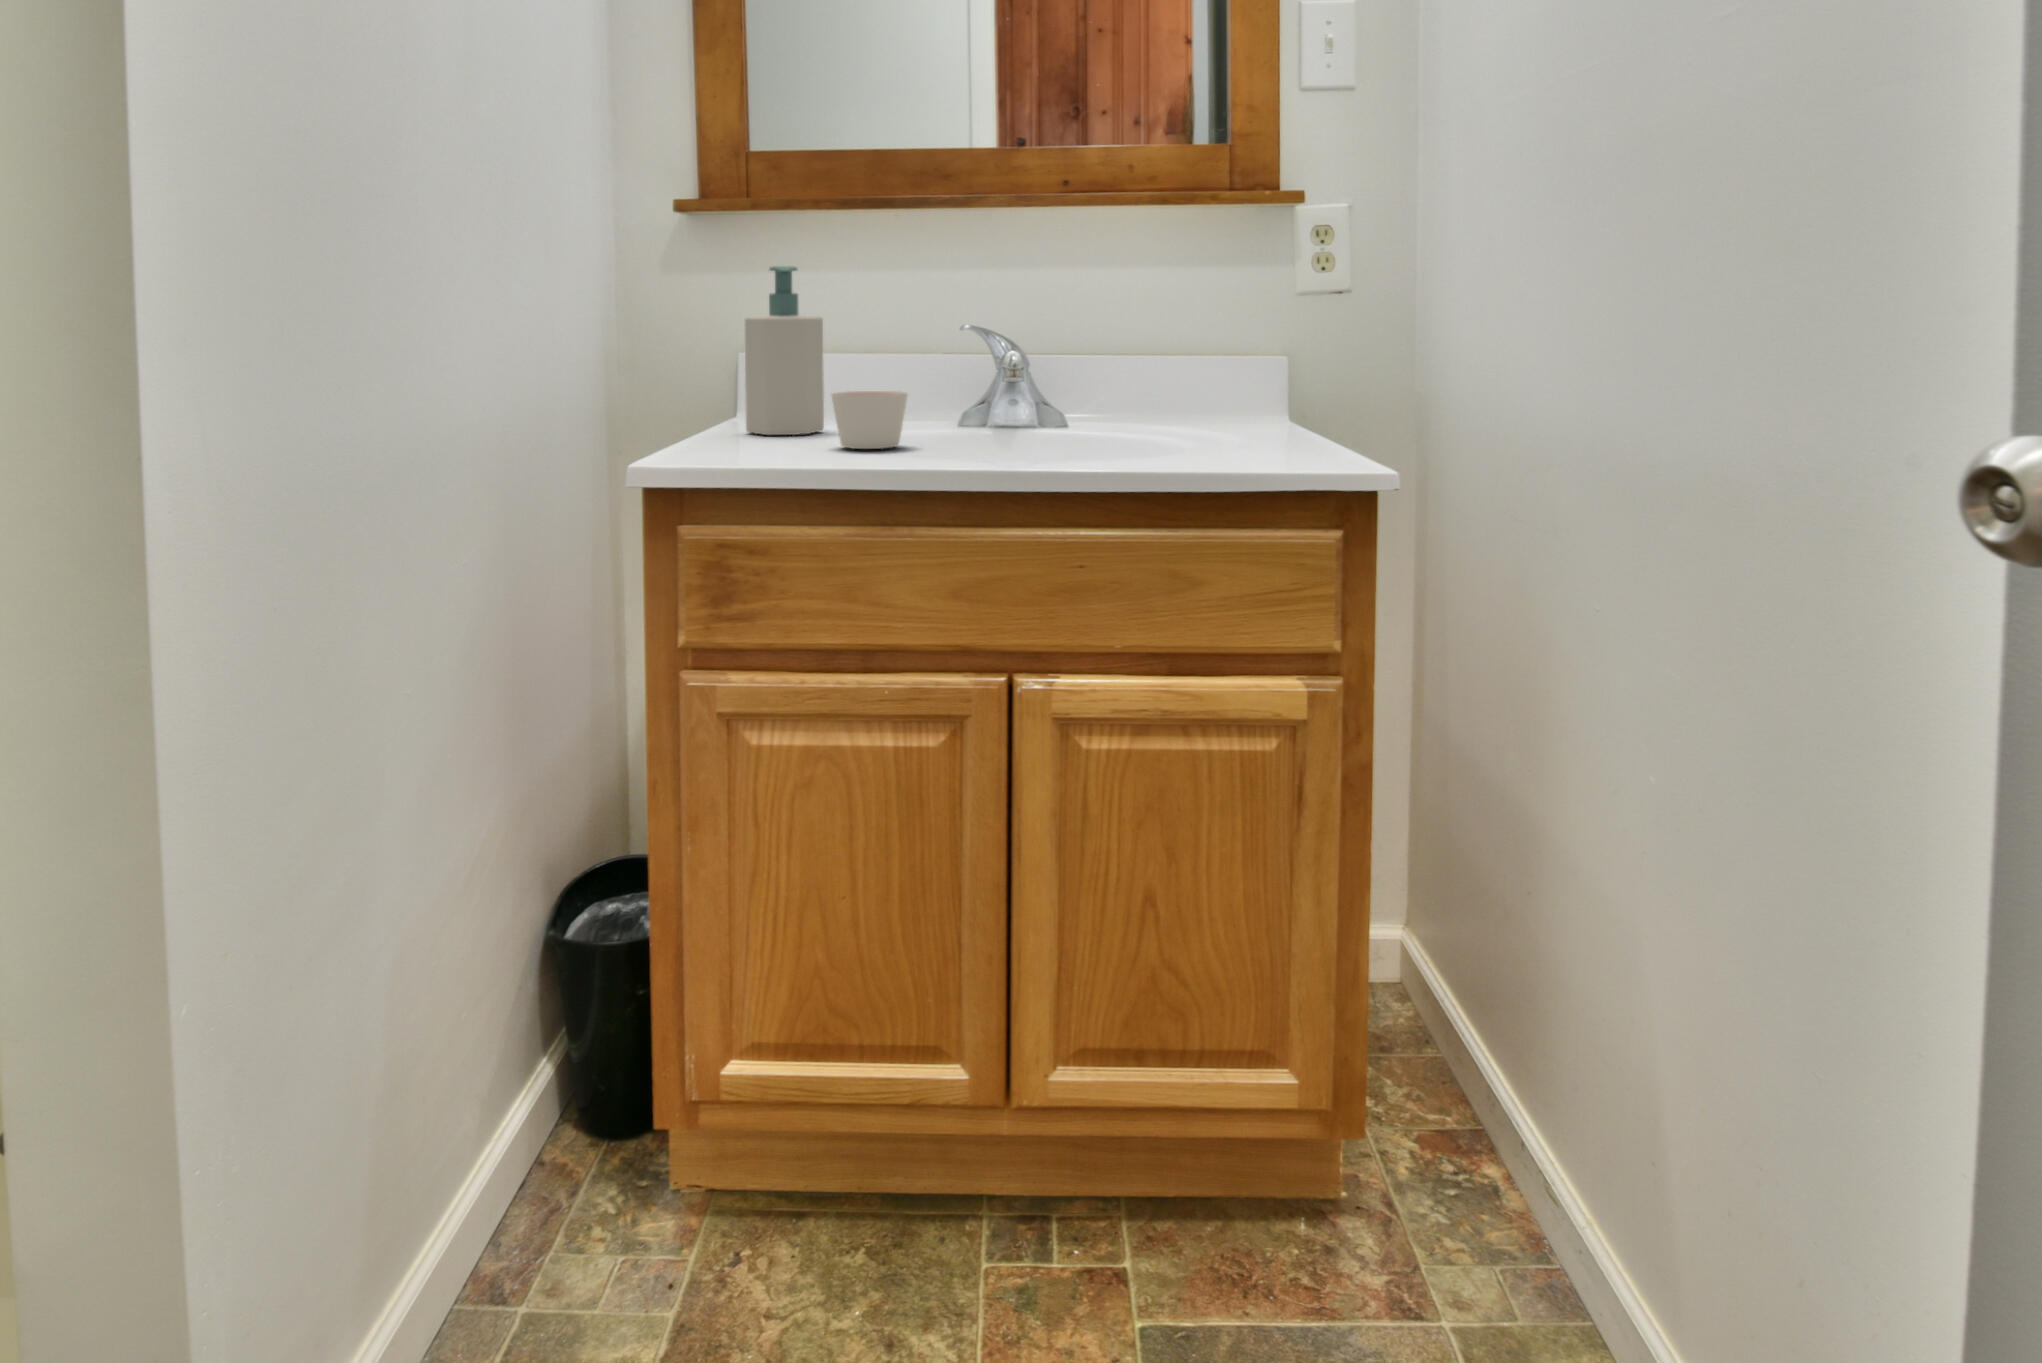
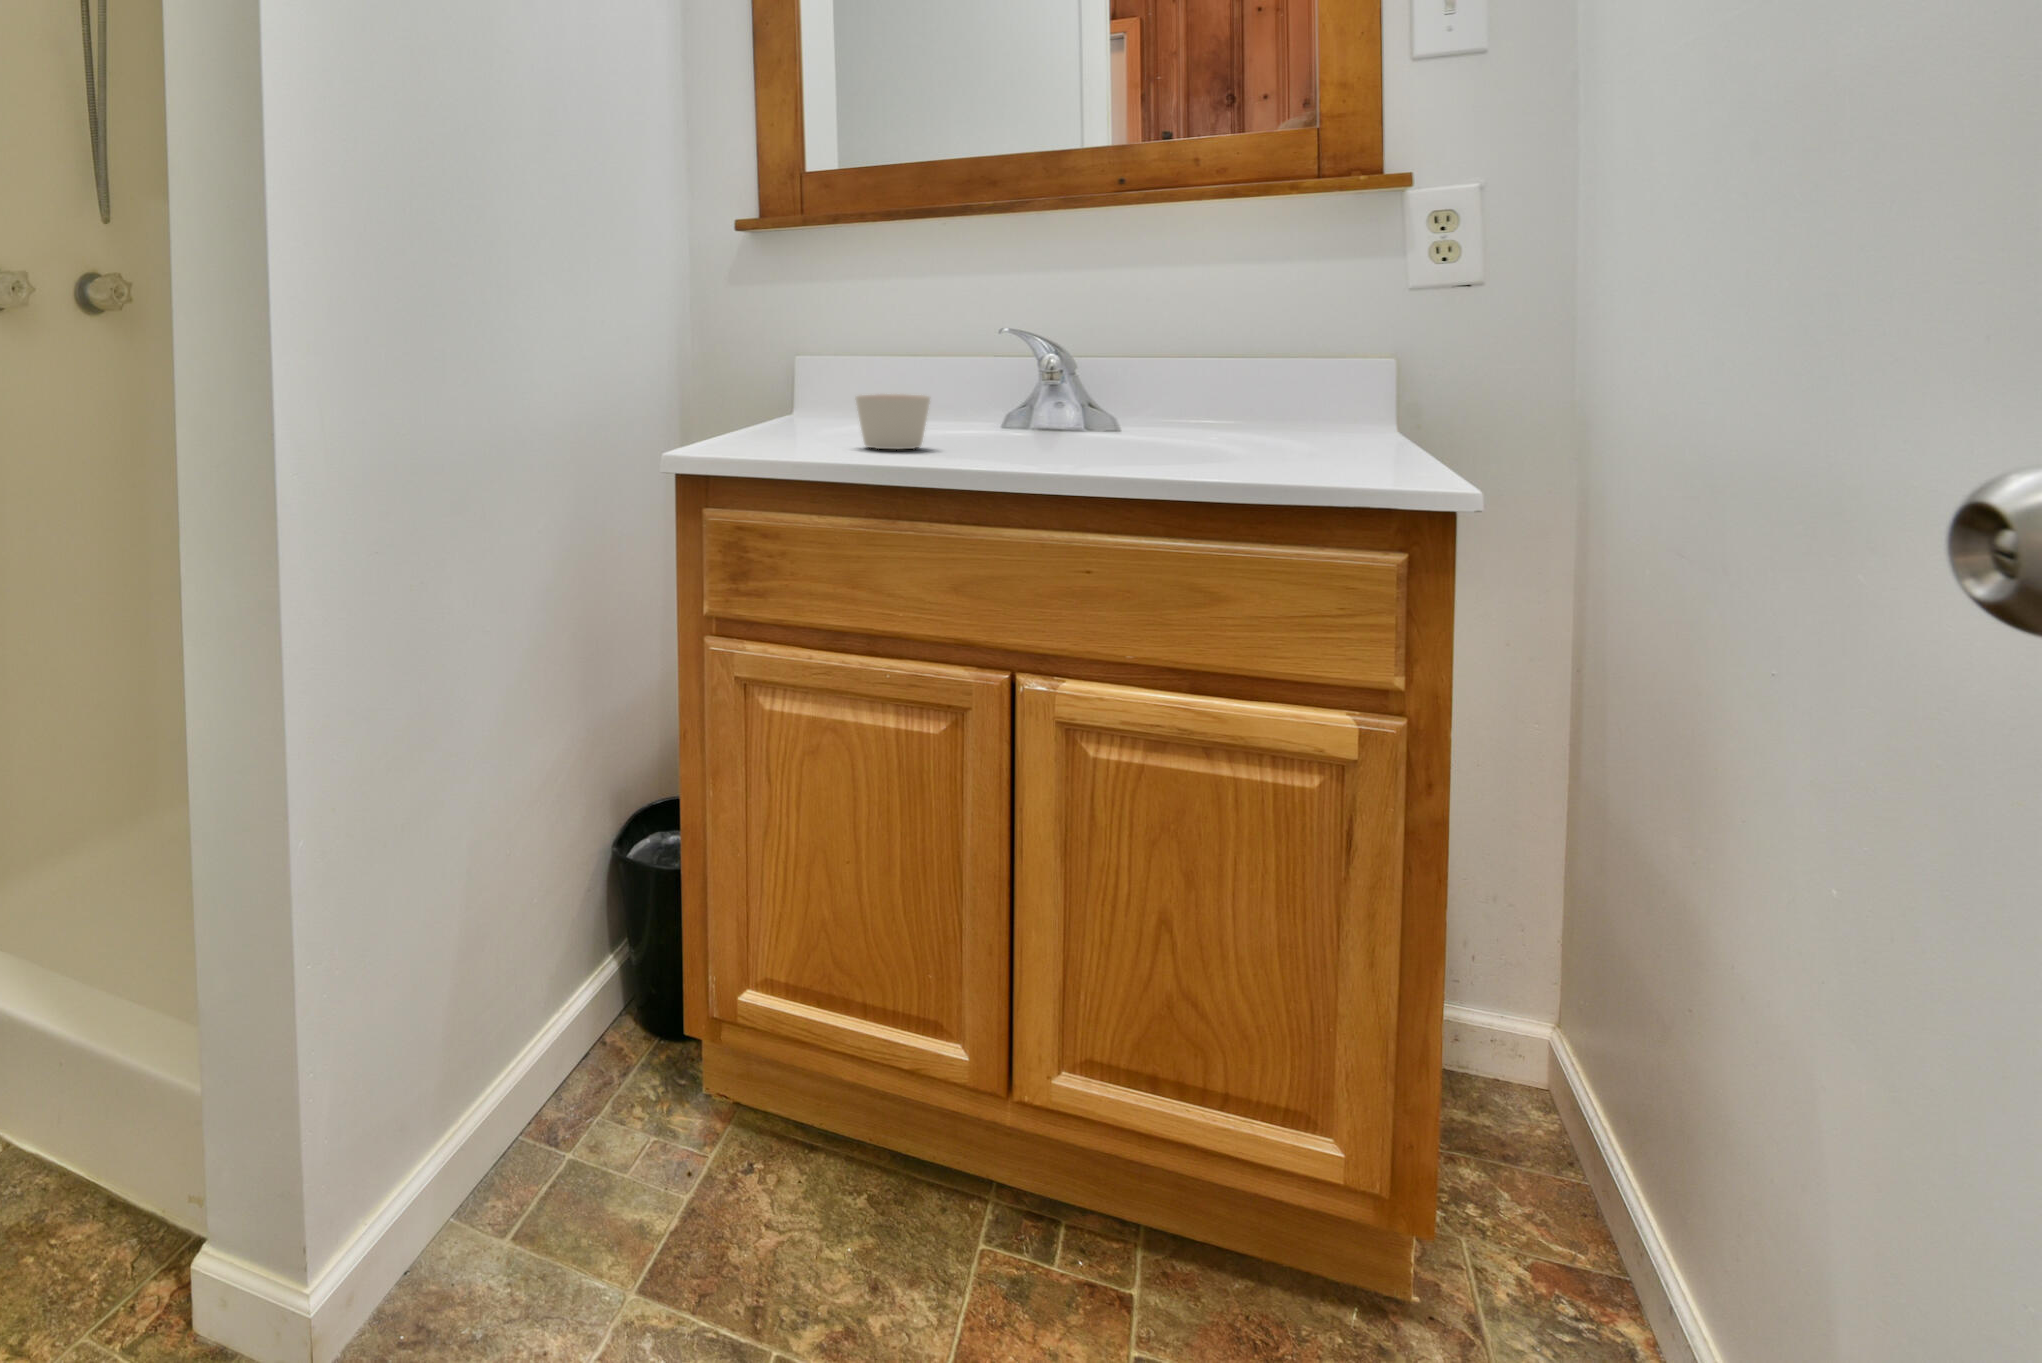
soap bottle: present [745,266,824,435] -> none [786,278,860,435]

